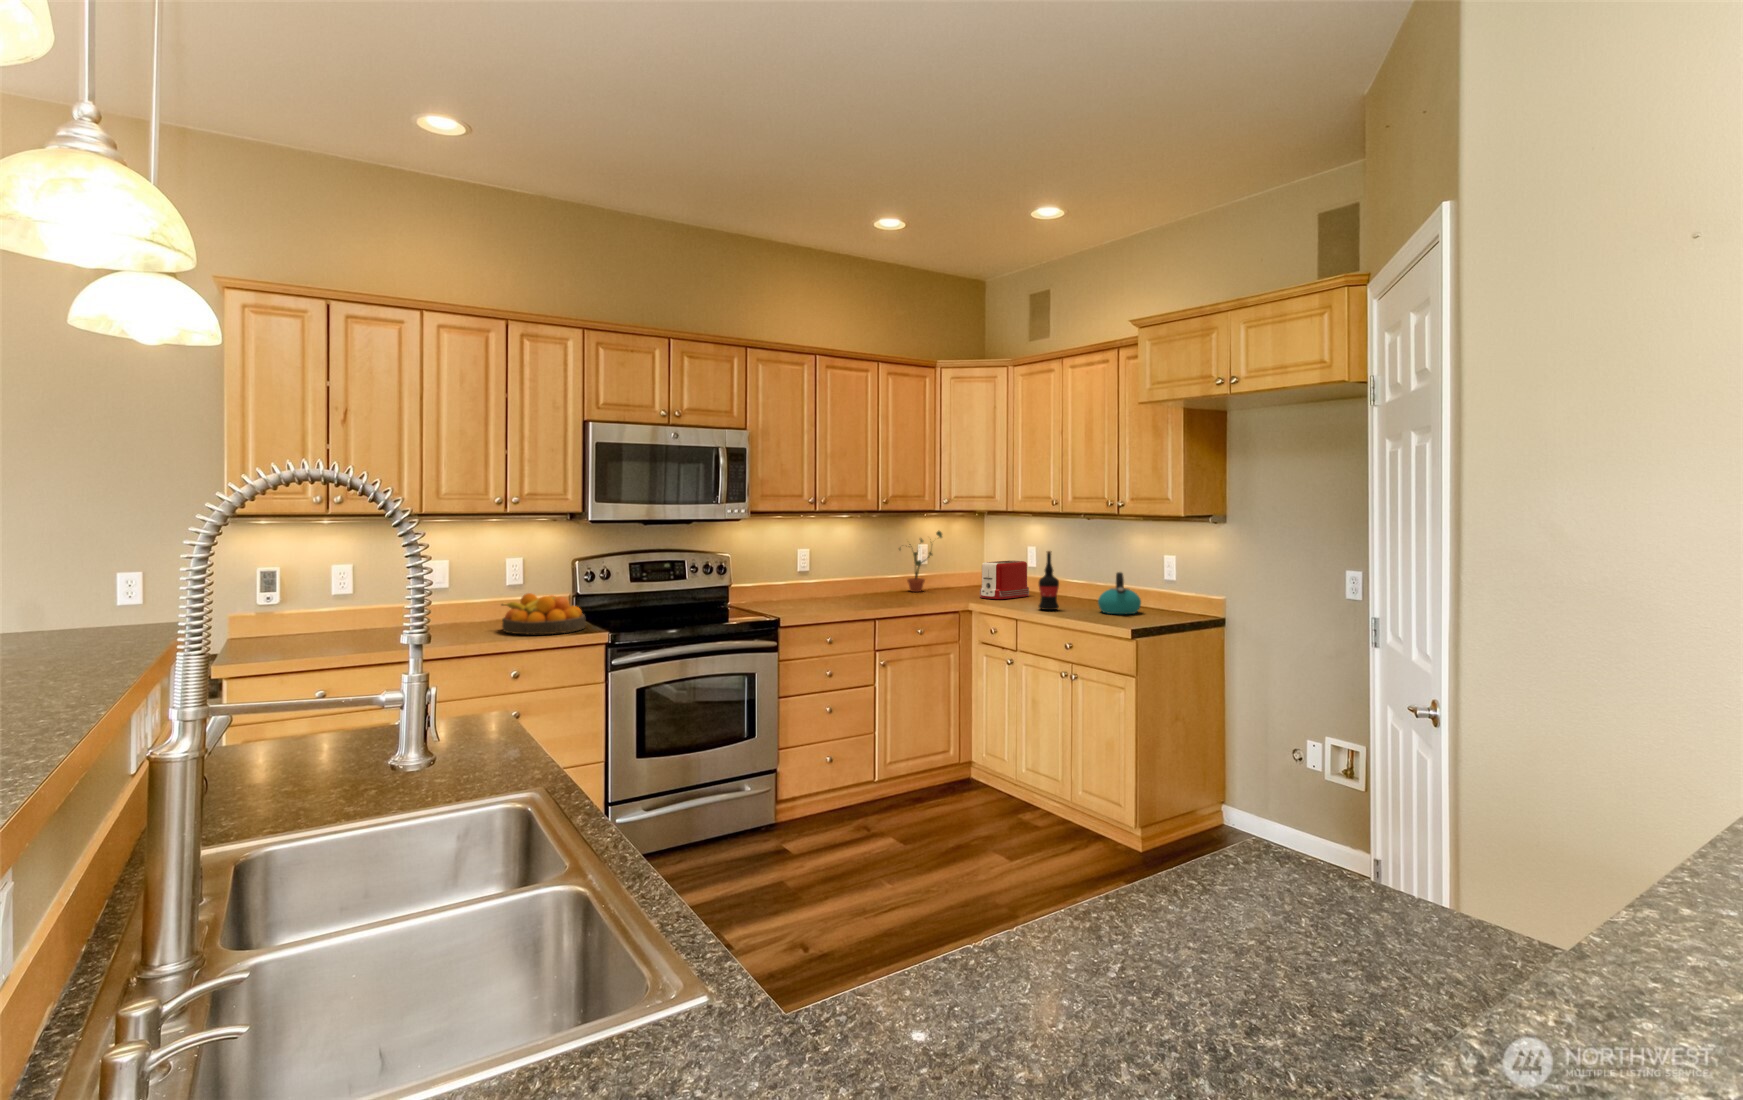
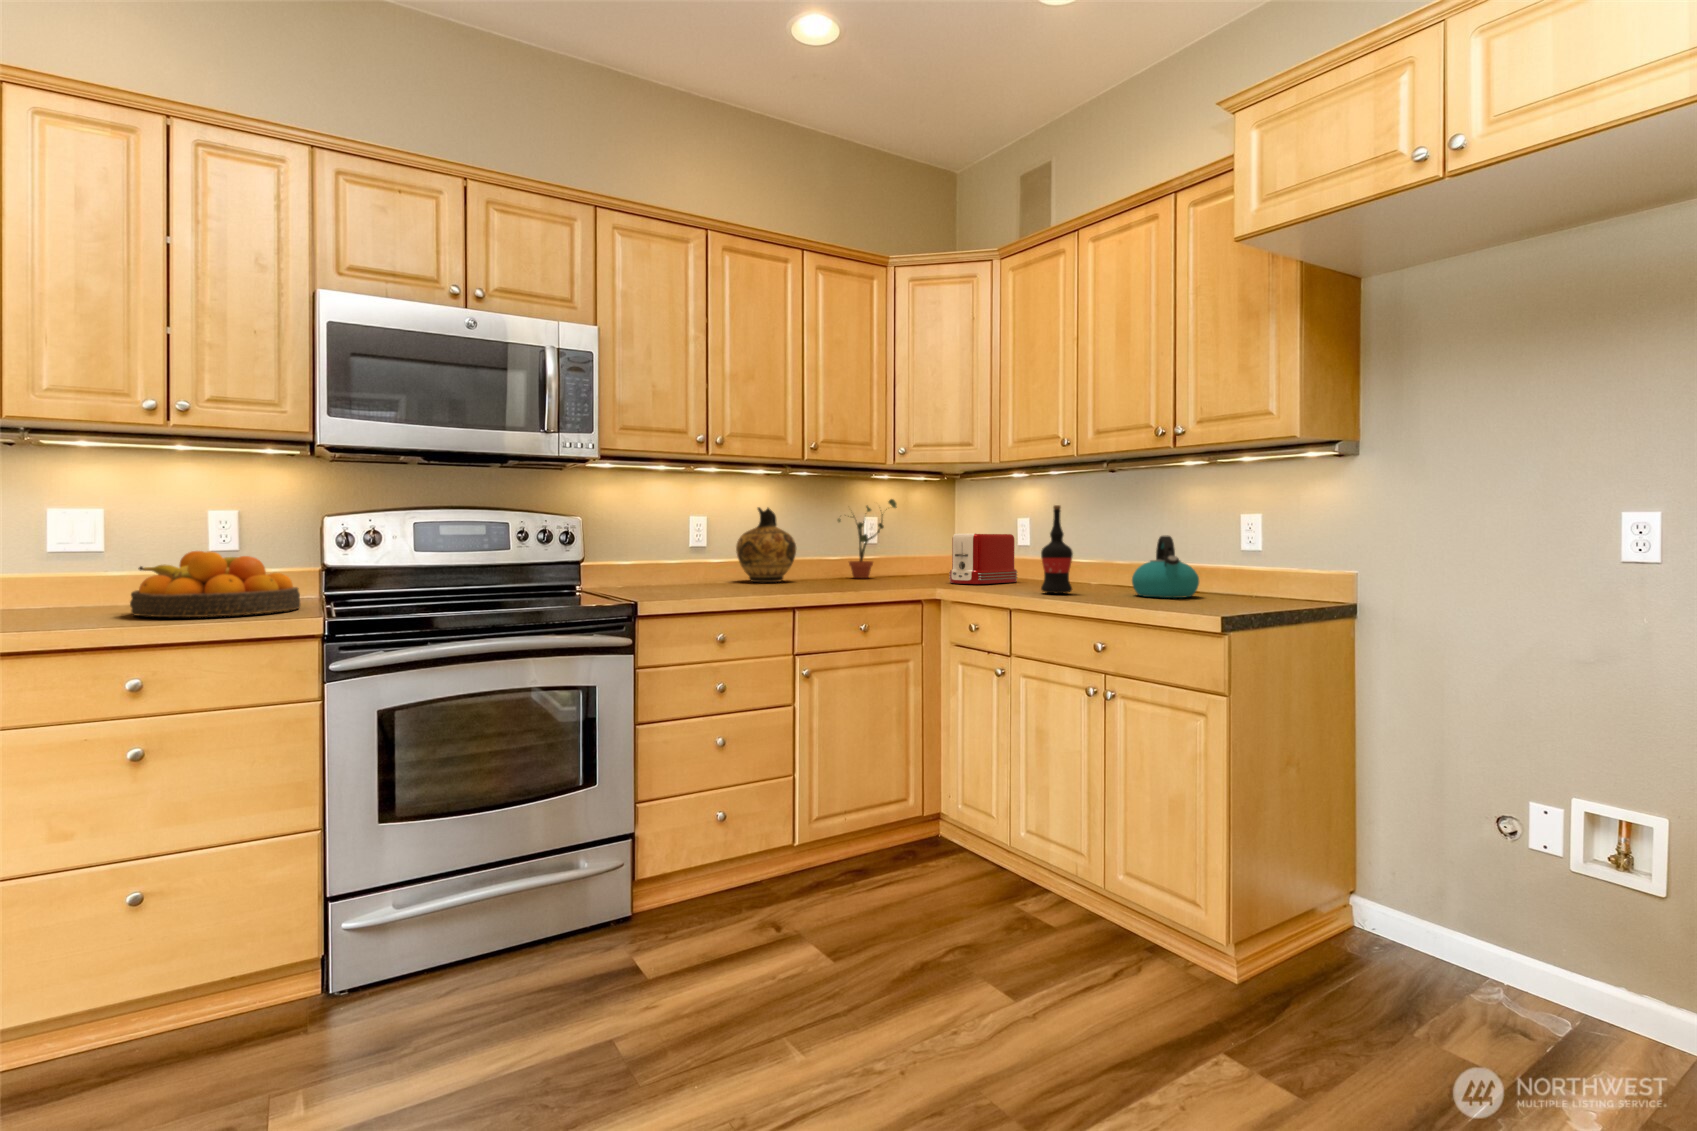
ceramic jug: none [827,544,870,597] -> present [736,507,796,582]

